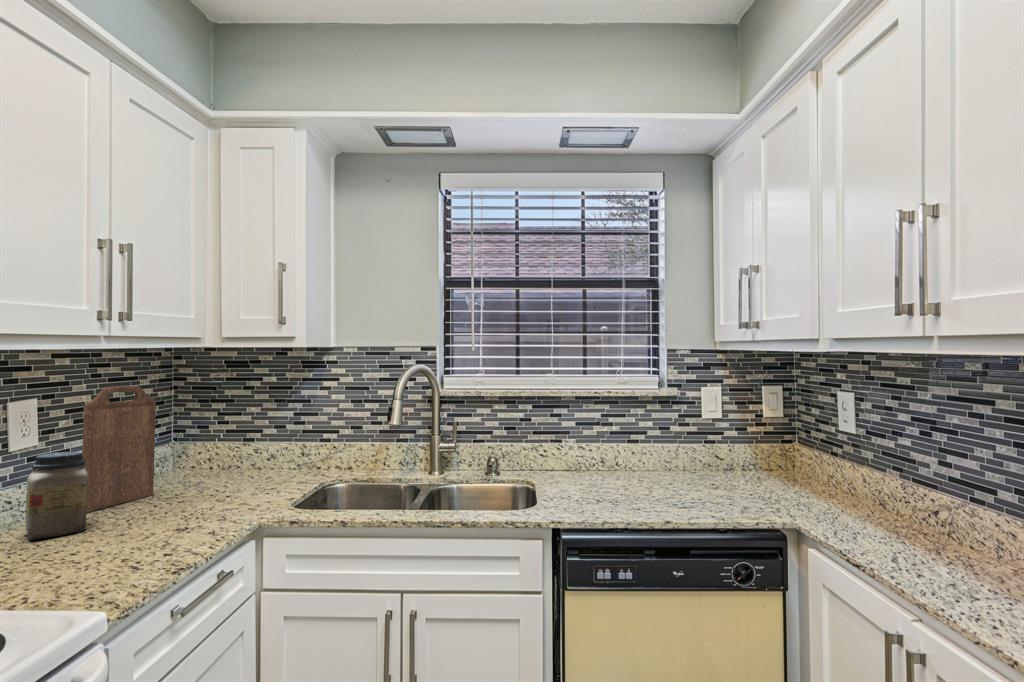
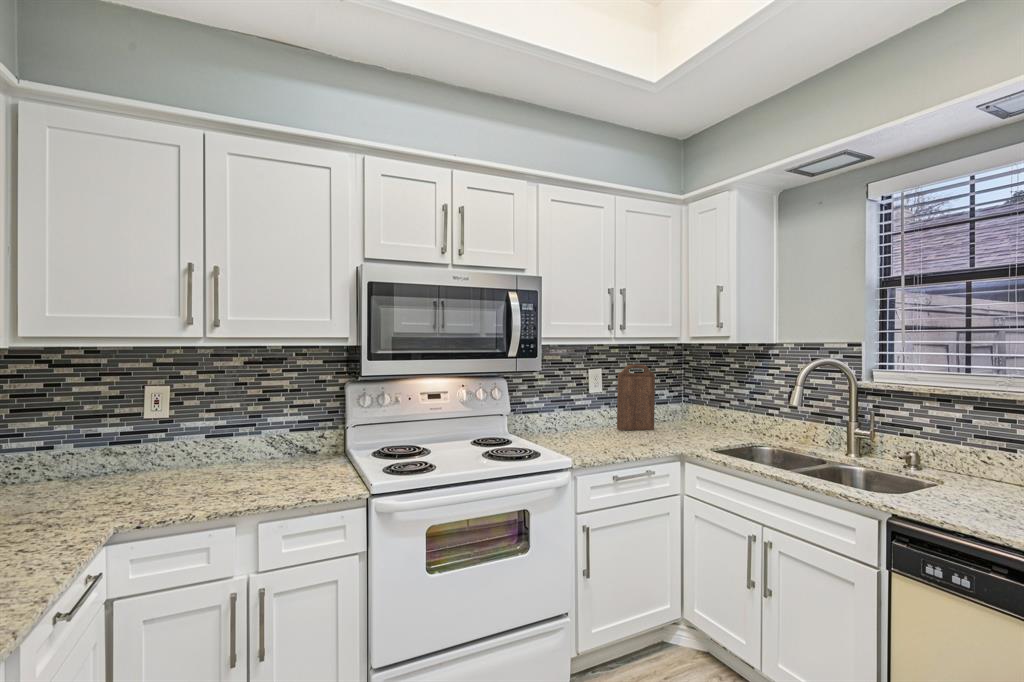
jar: present [26,452,89,540] -> none [588,396,613,436]

